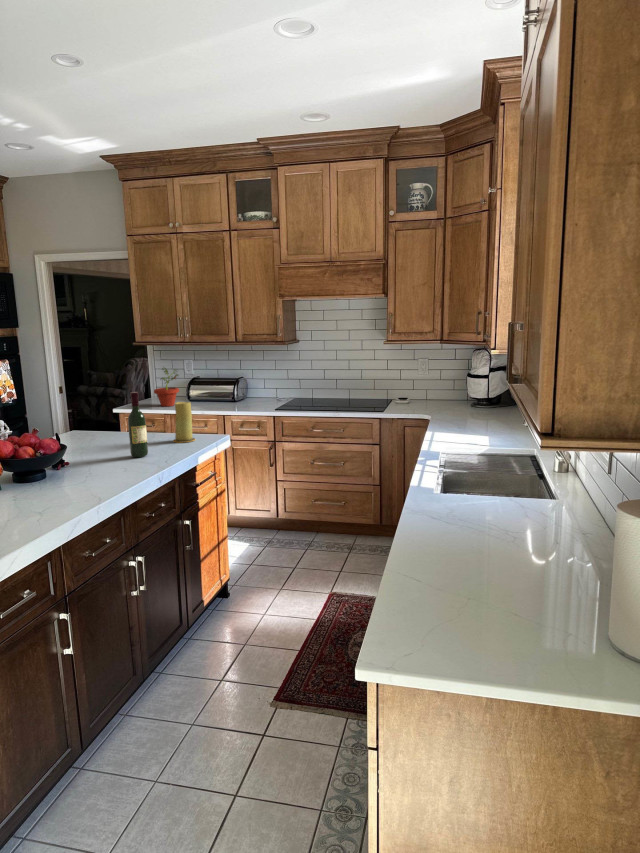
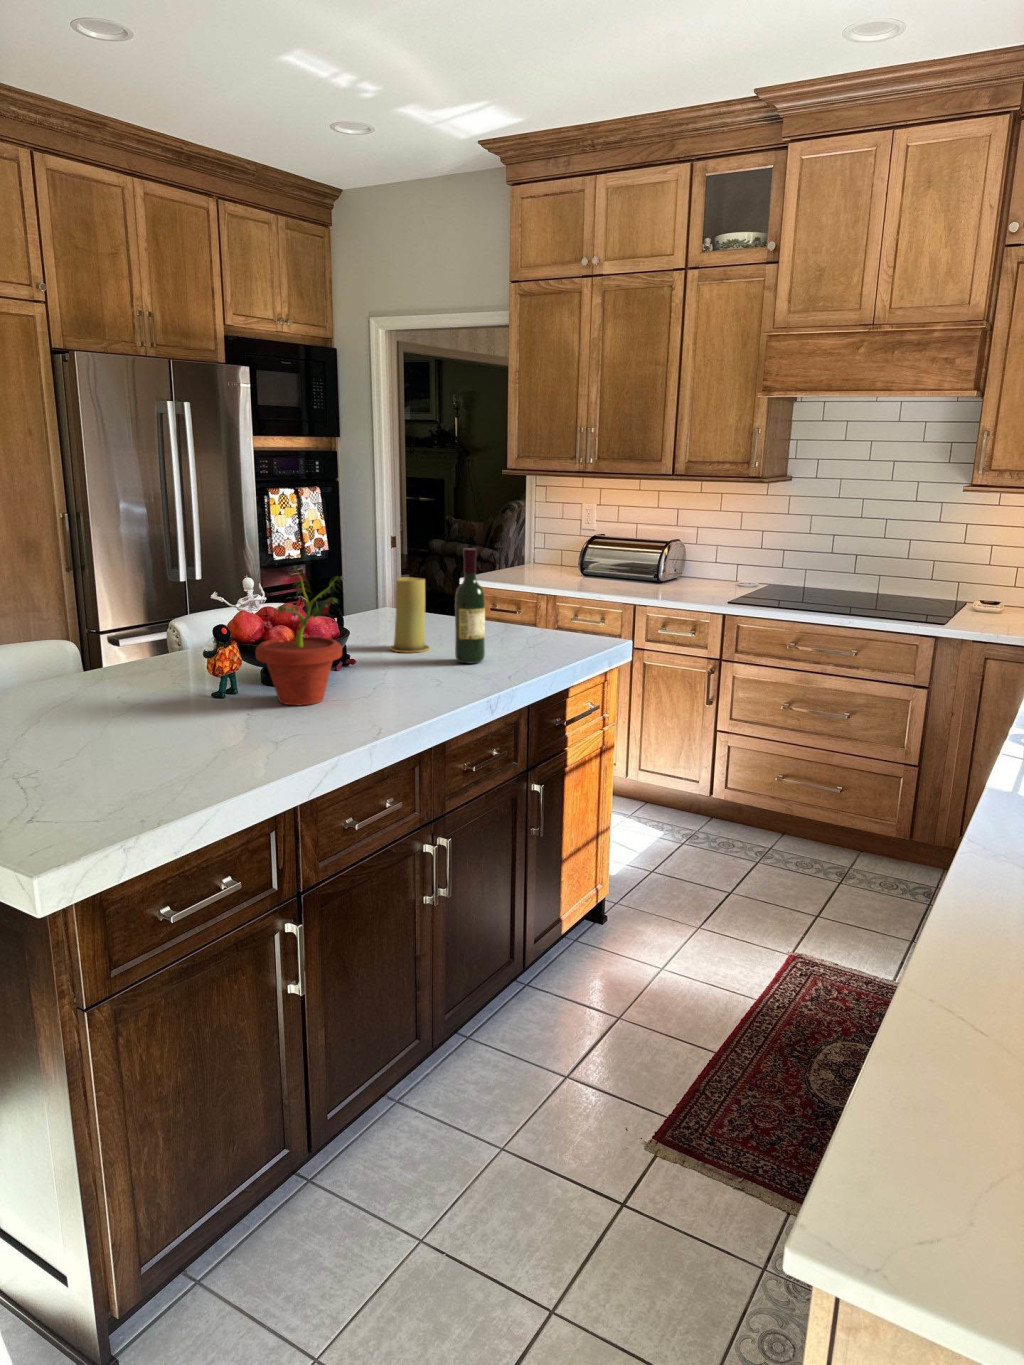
potted plant: present [154,368,179,406] -> present [255,566,342,705]
candle: present [174,402,195,443] -> present [390,577,430,652]

